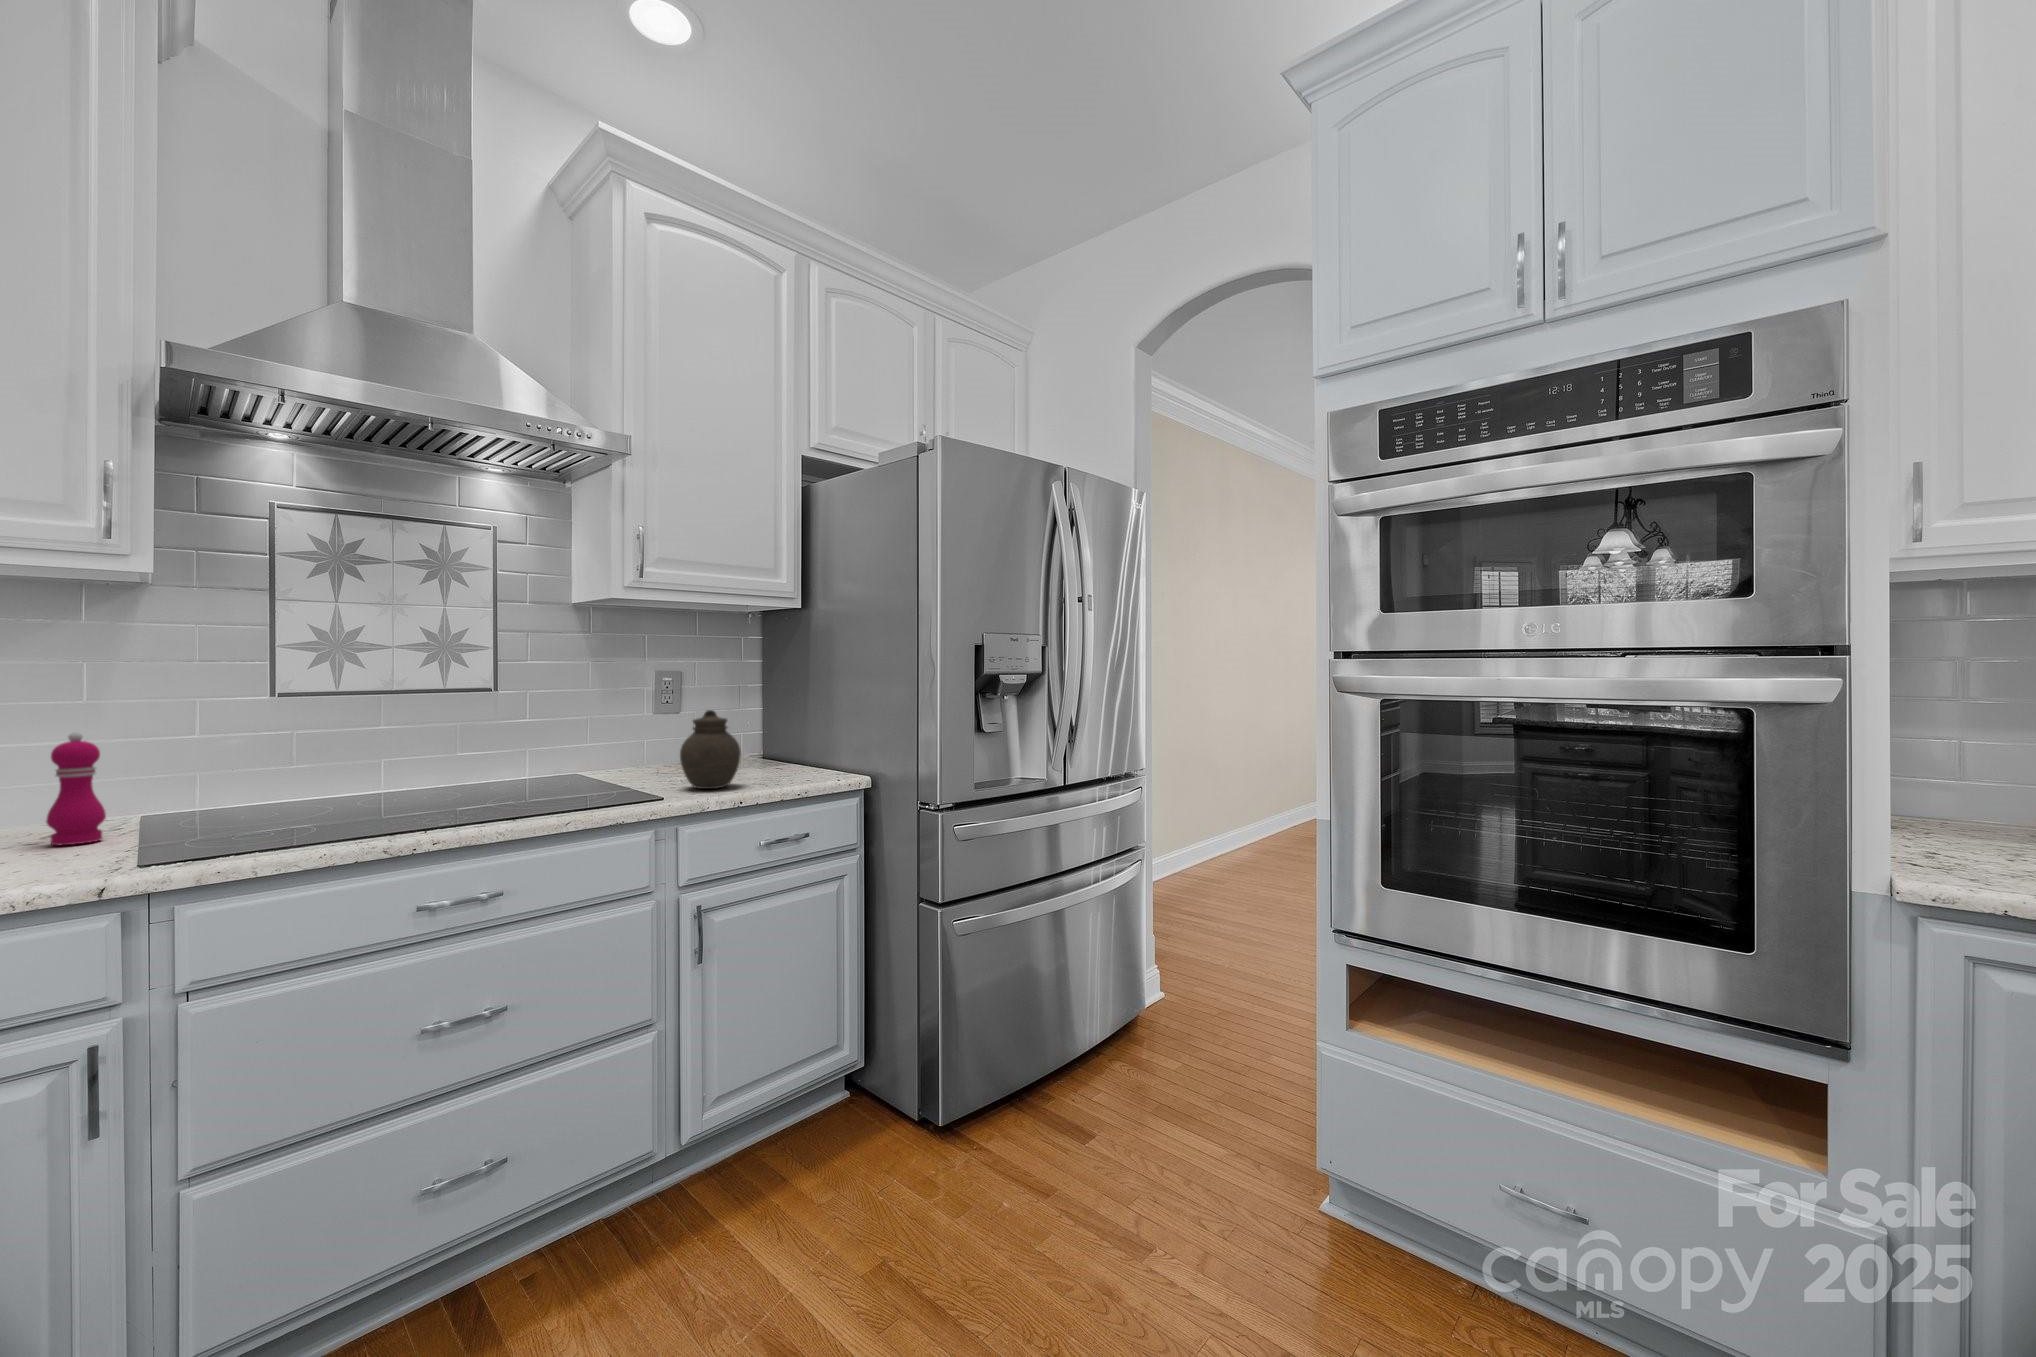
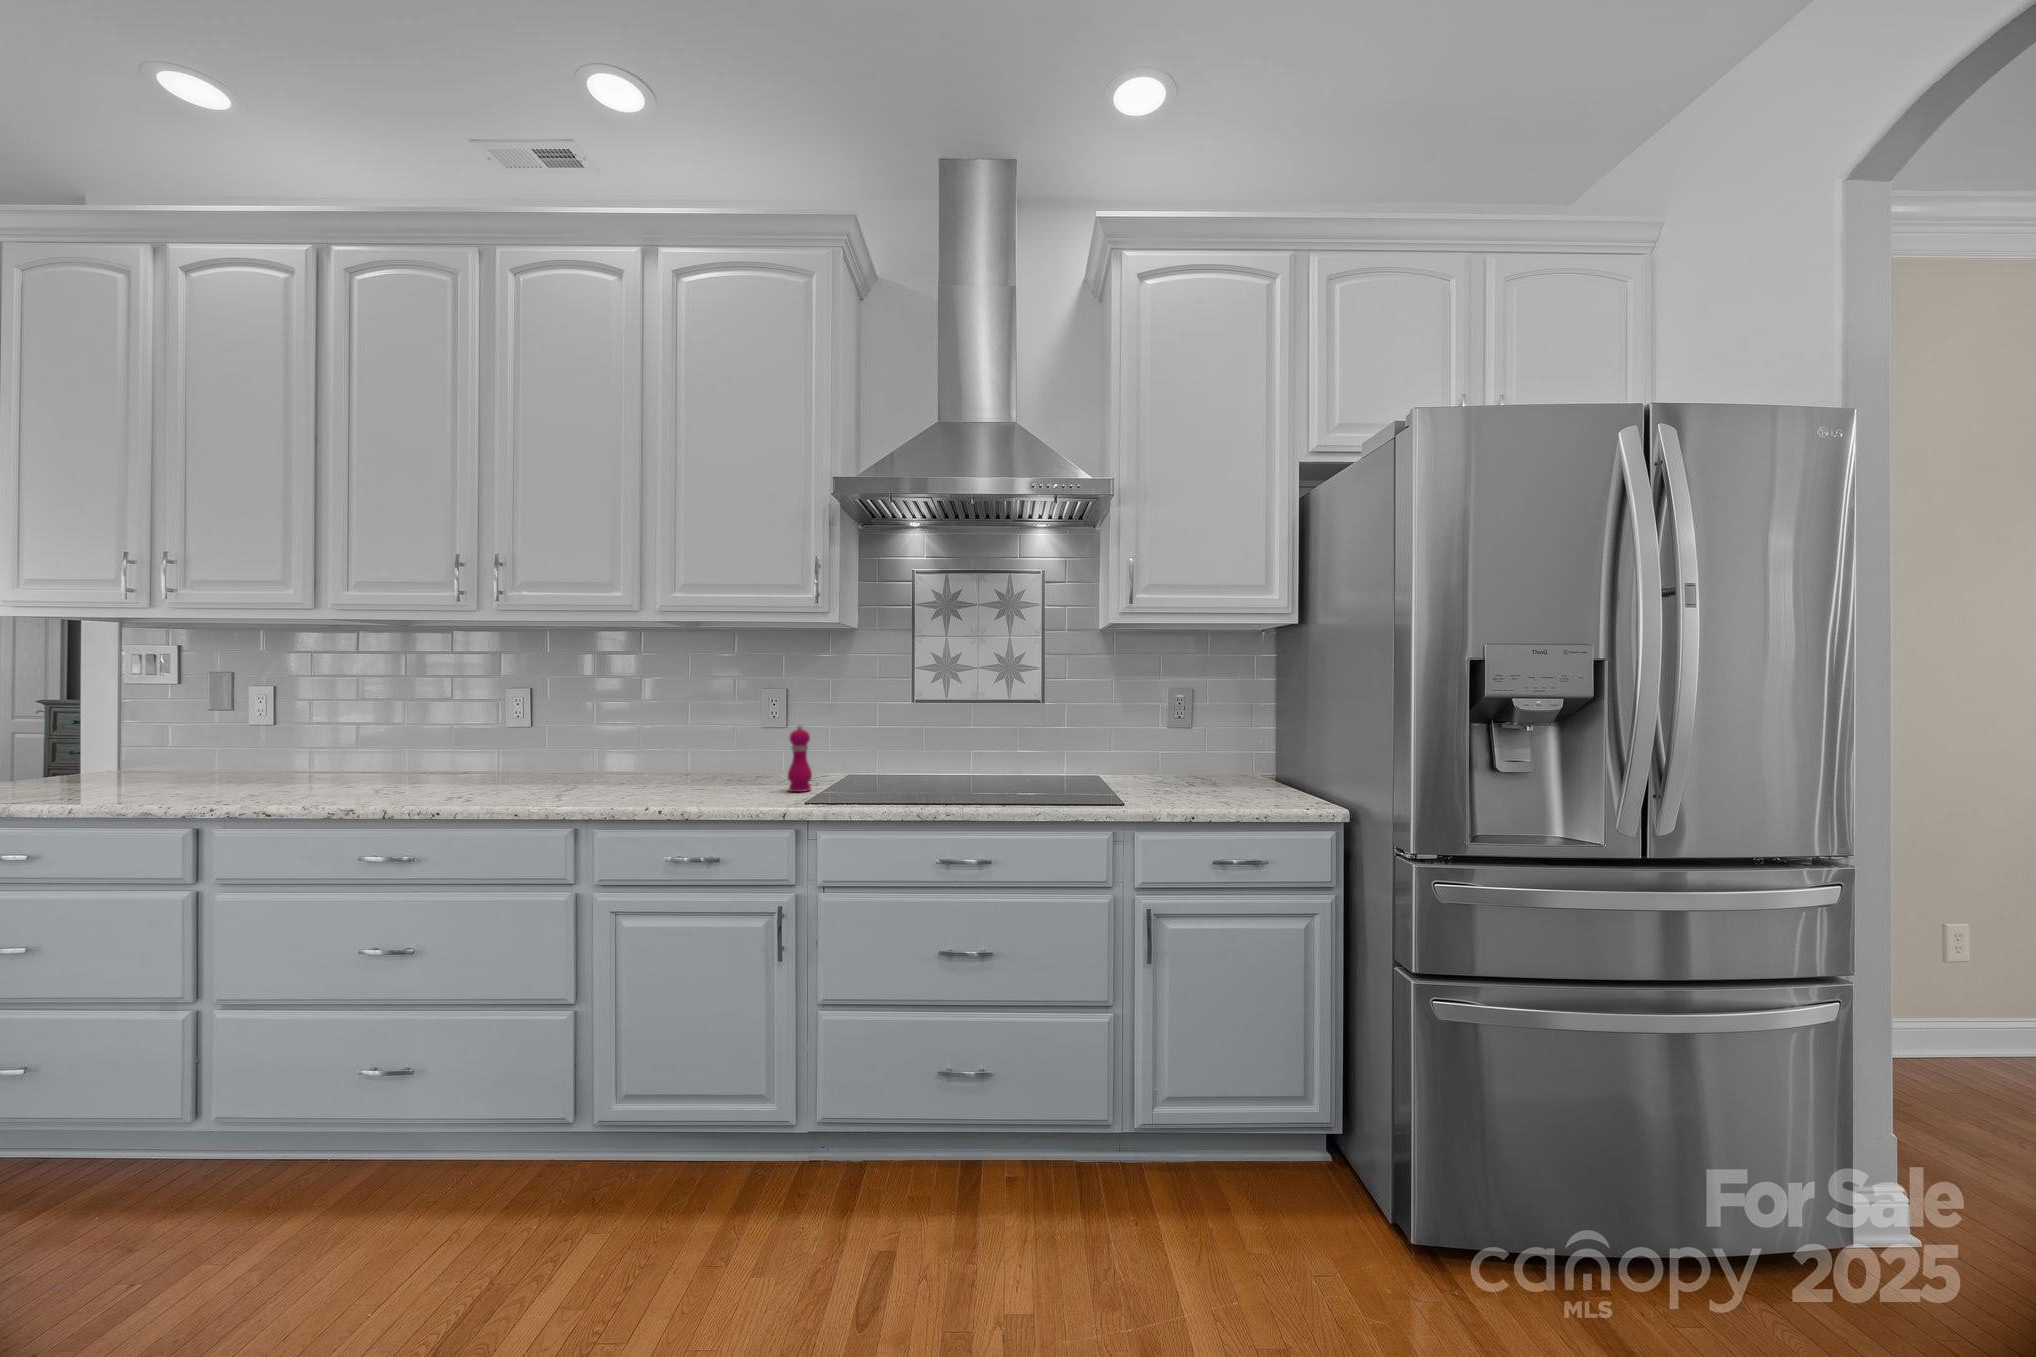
jar: present [680,710,741,789] -> none [1151,727,1206,802]

